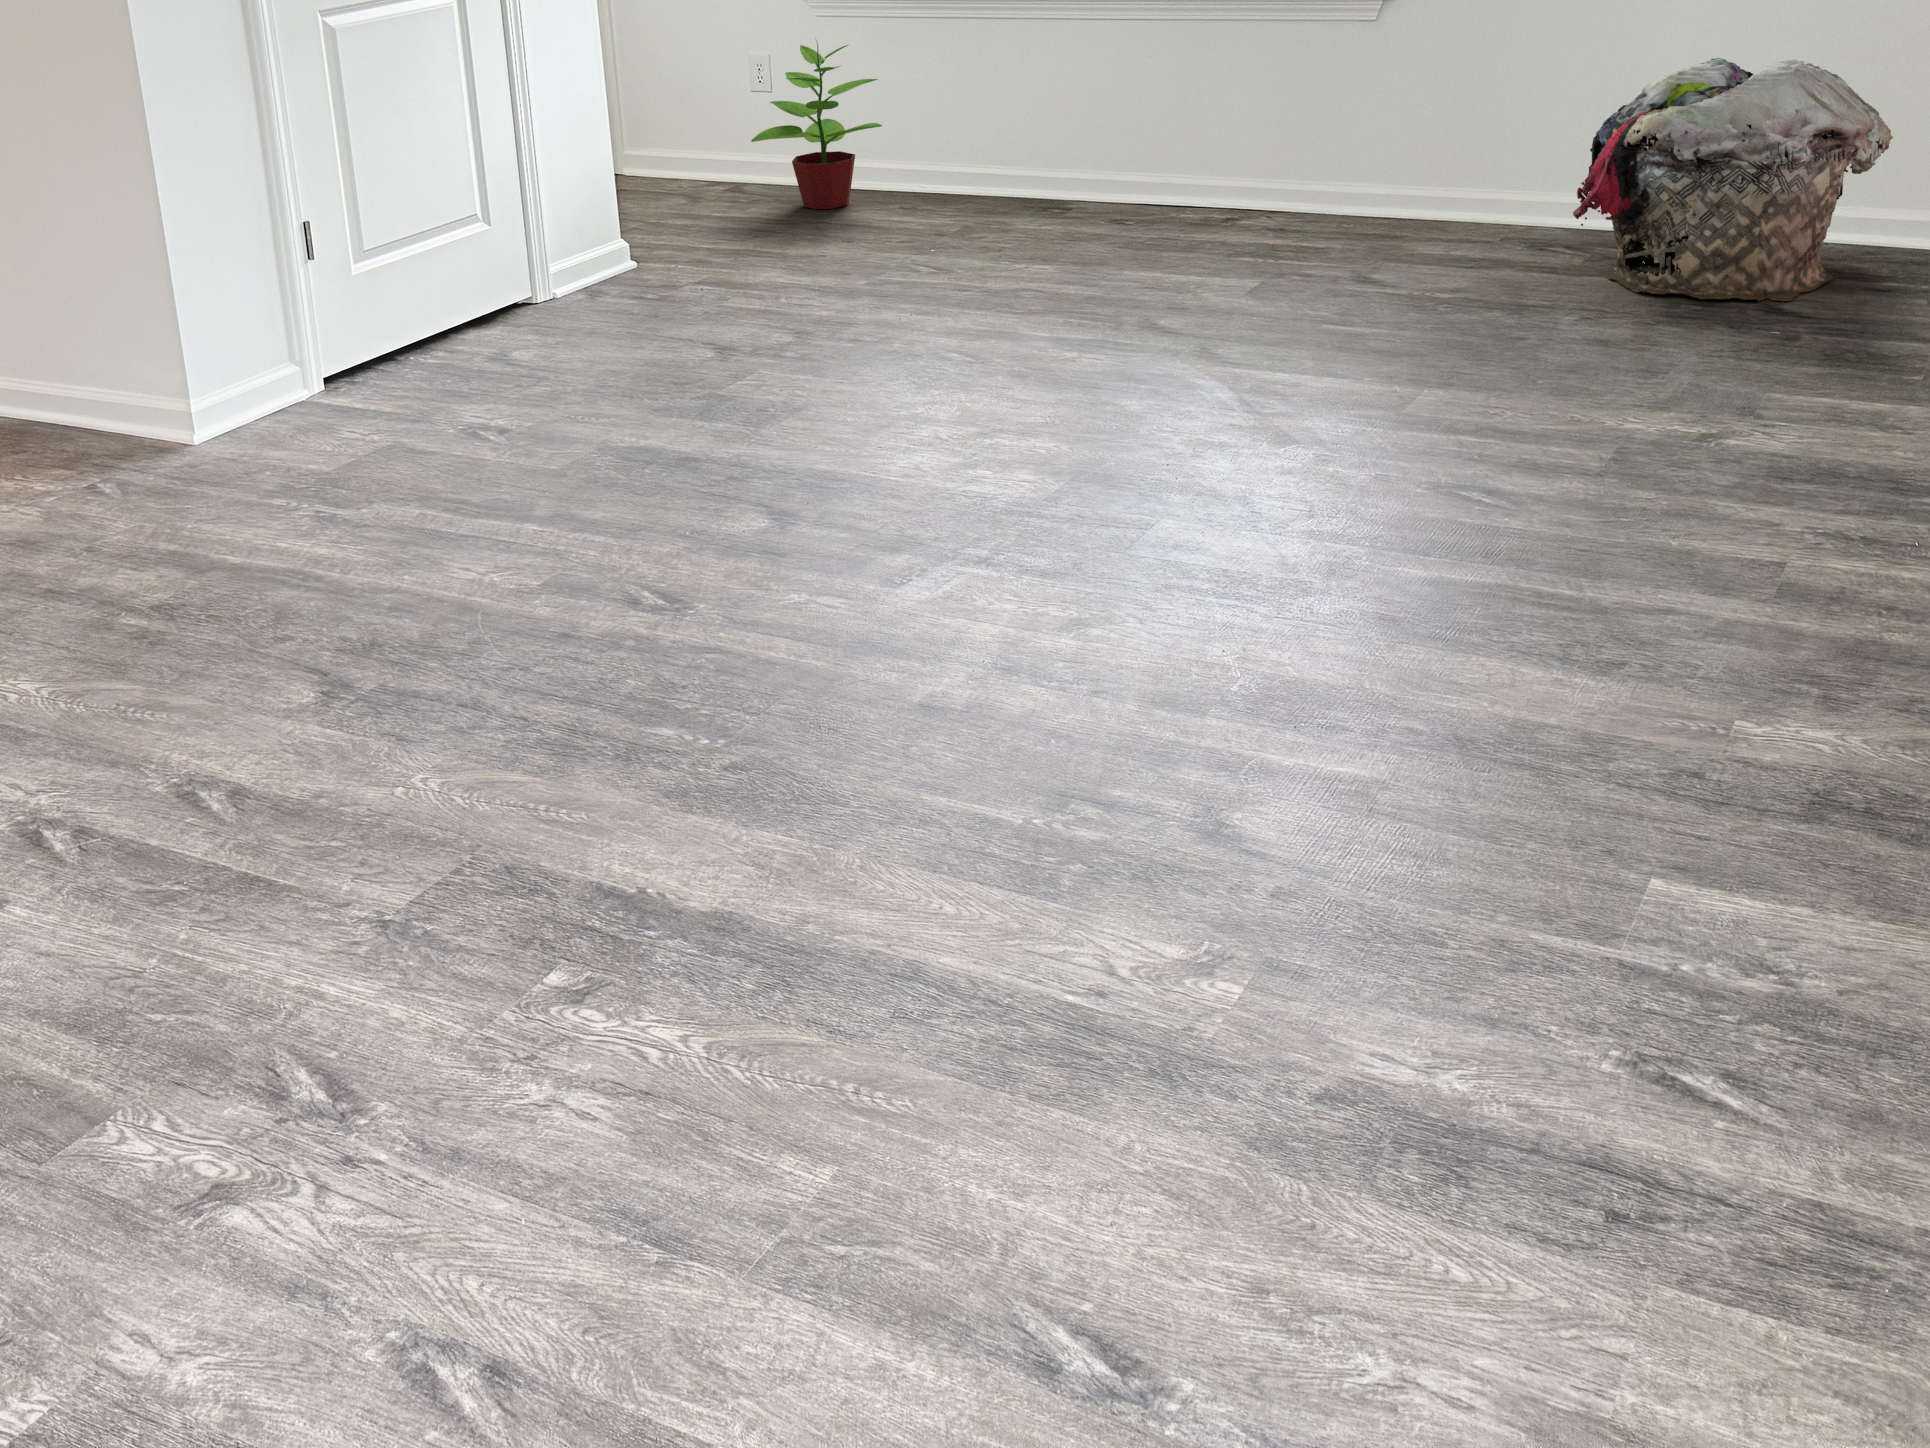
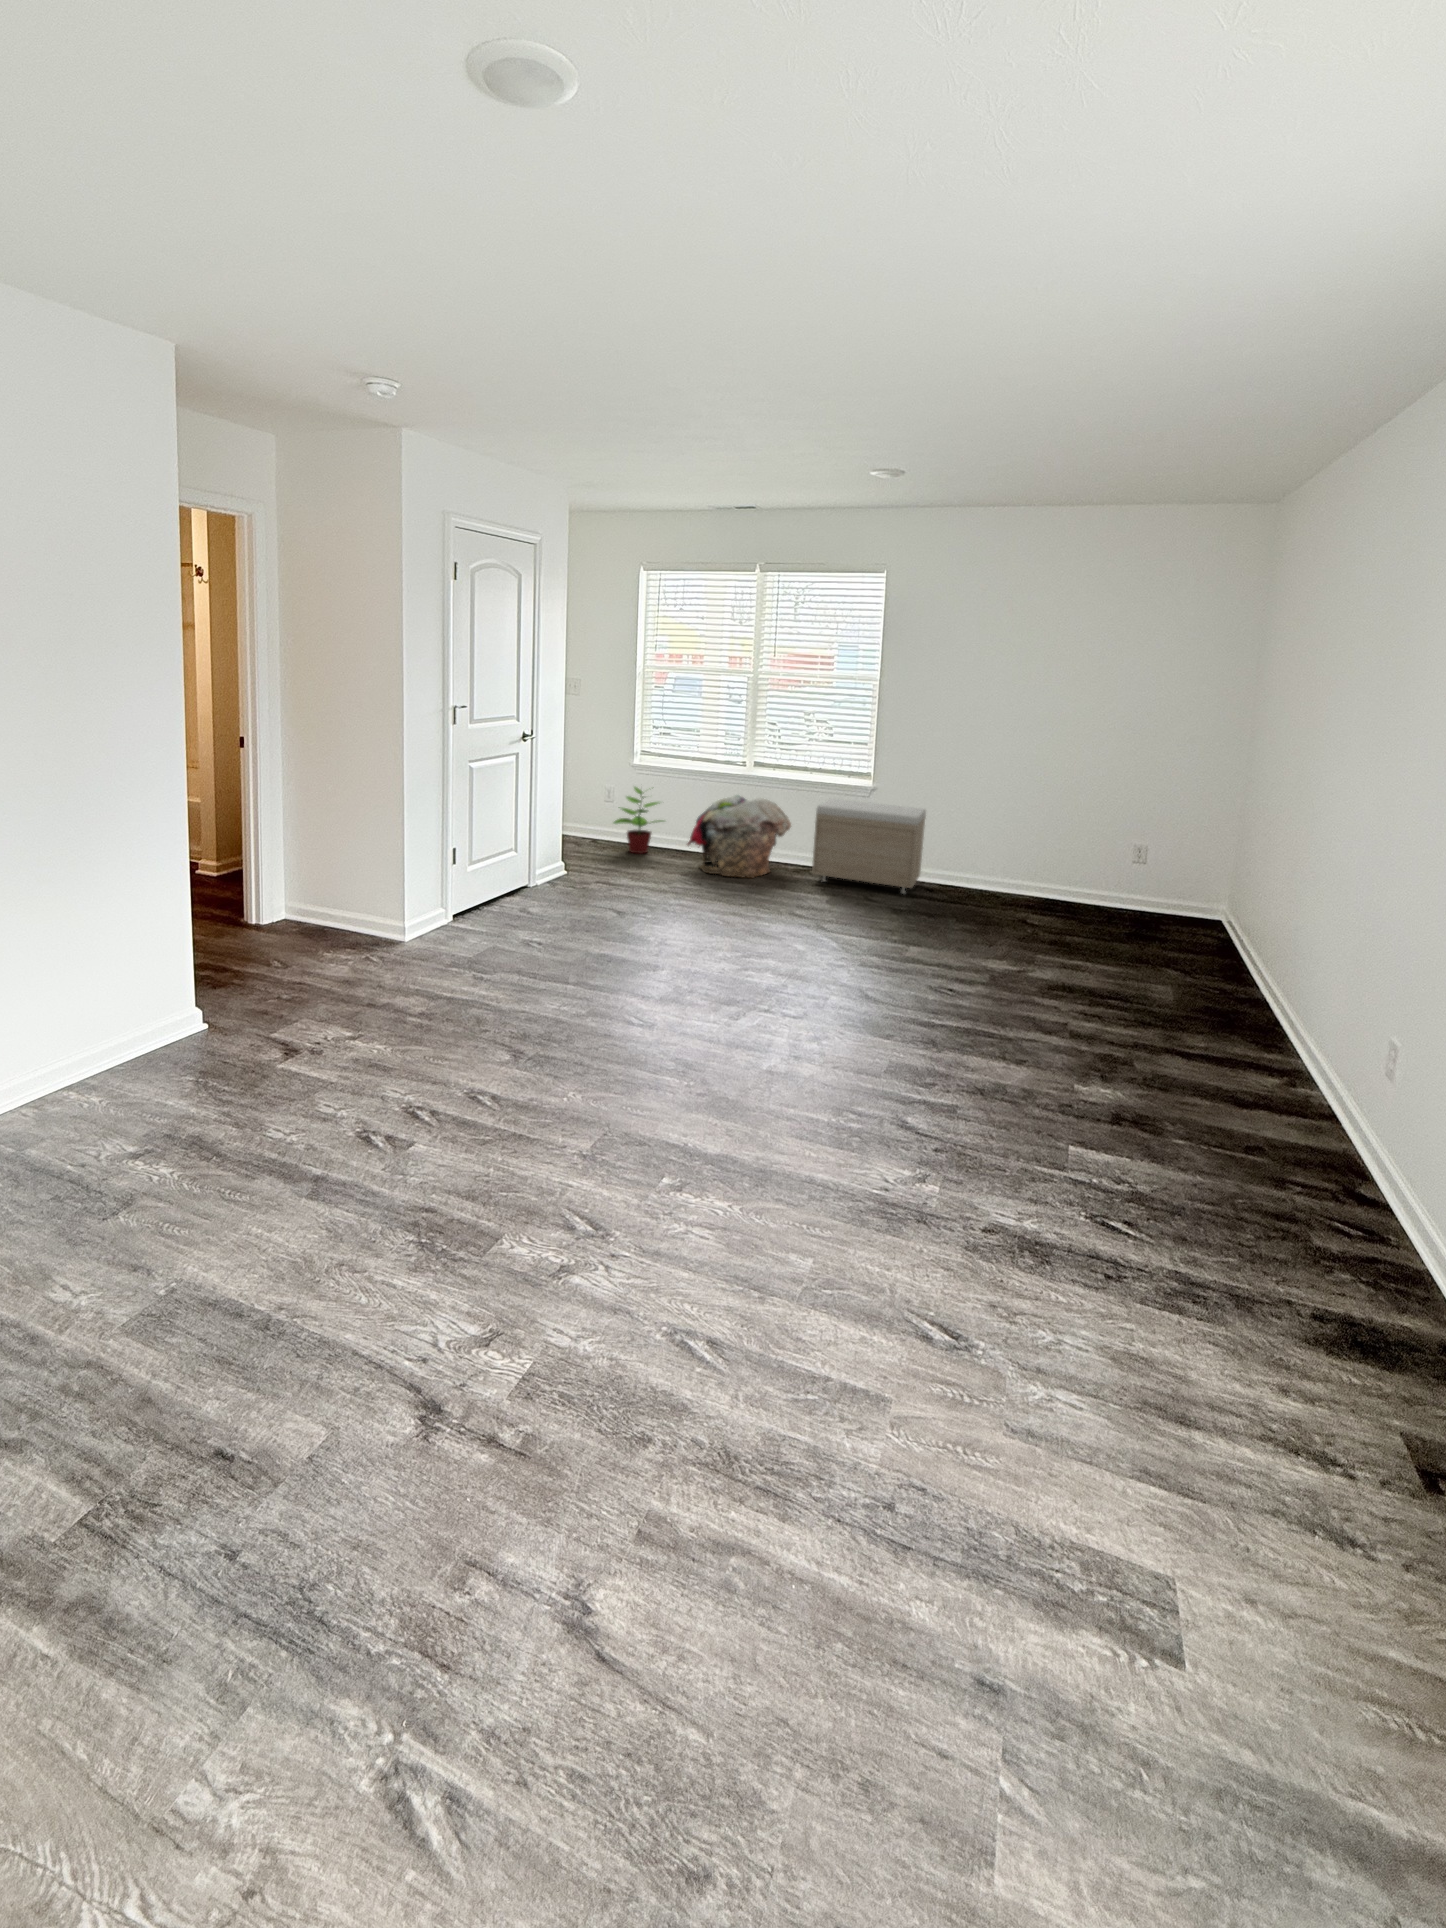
storage bench: none [1230,32,1525,259] -> present [812,798,926,893]
laundry basket: present [1573,58,1893,301] -> present [687,795,791,878]

